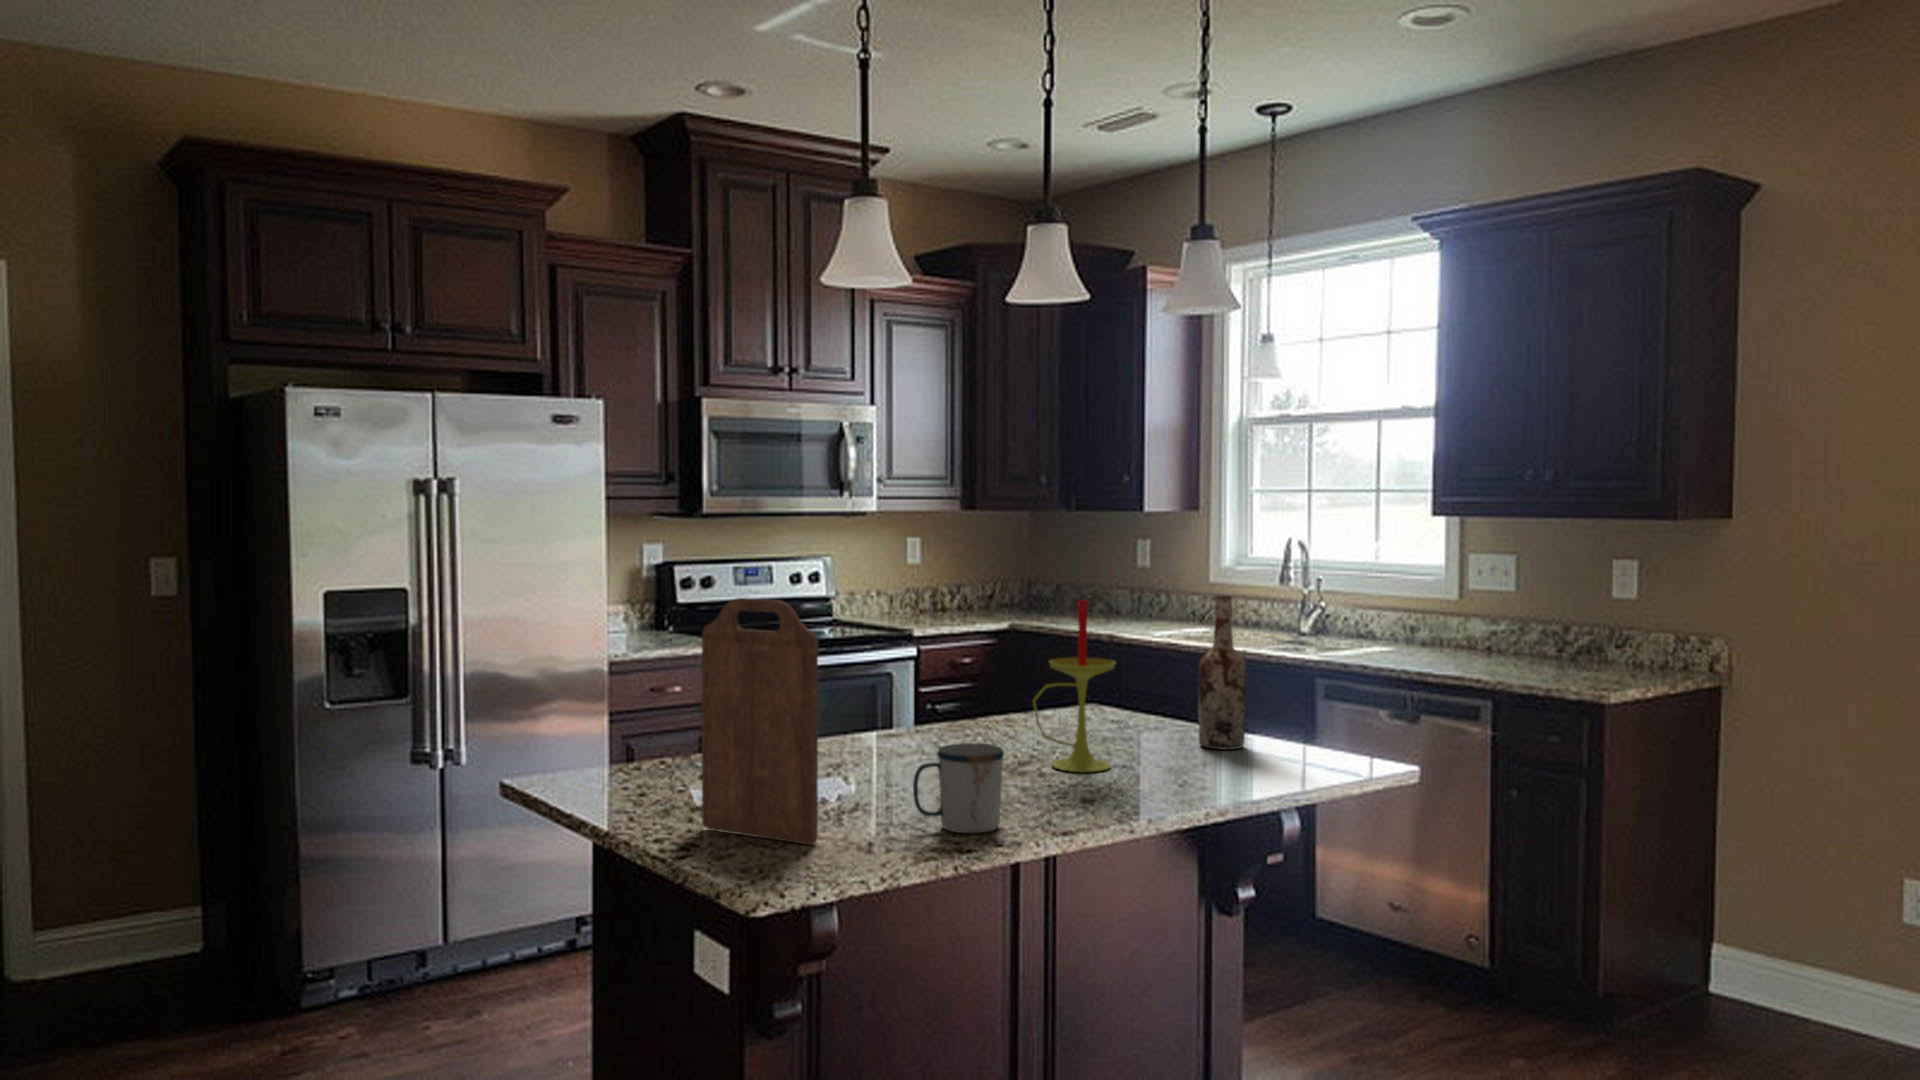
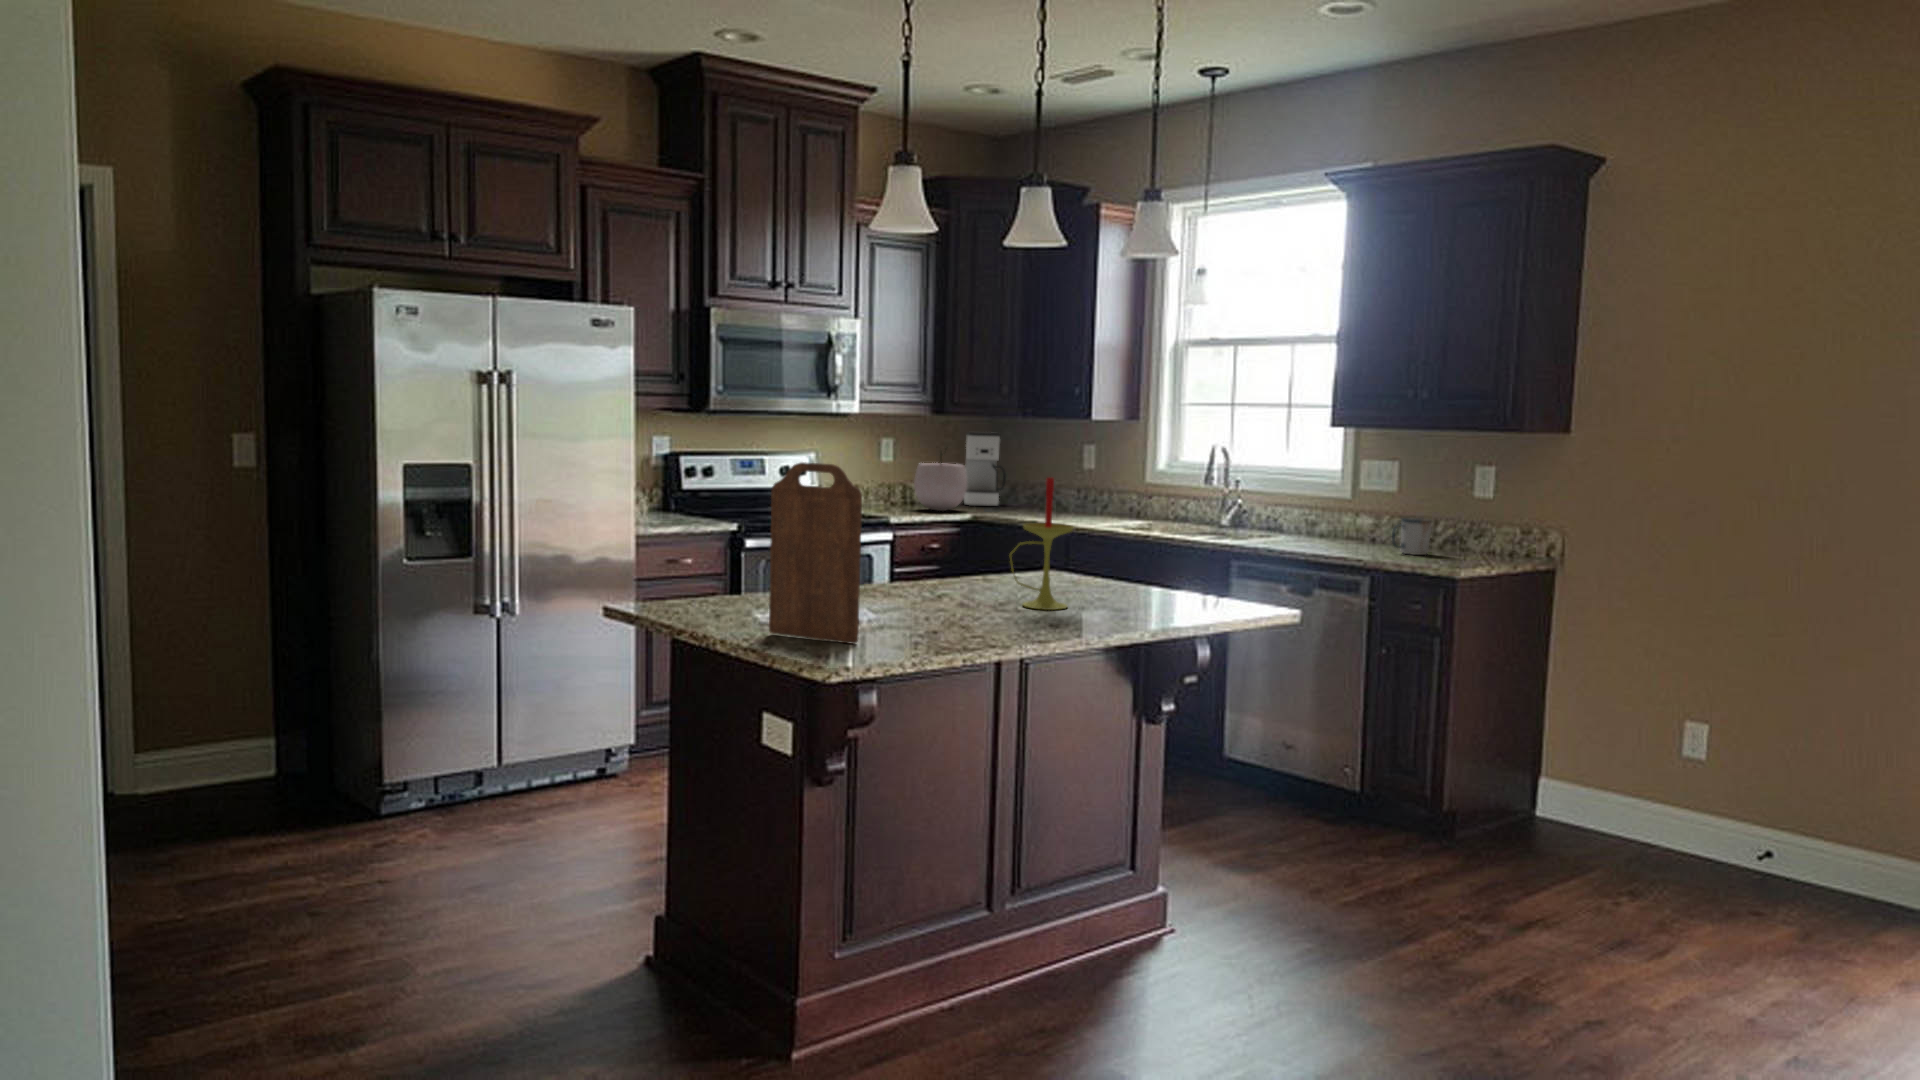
coffee maker: none [1004,527,1051,611] -> present [964,432,1006,506]
plant pot: none [944,543,1004,619] -> present [914,454,967,511]
wine bottle: present [1199,596,1247,750] -> none [1135,479,1174,599]
mug: present [913,743,1004,833] -> present [1392,518,1432,555]

